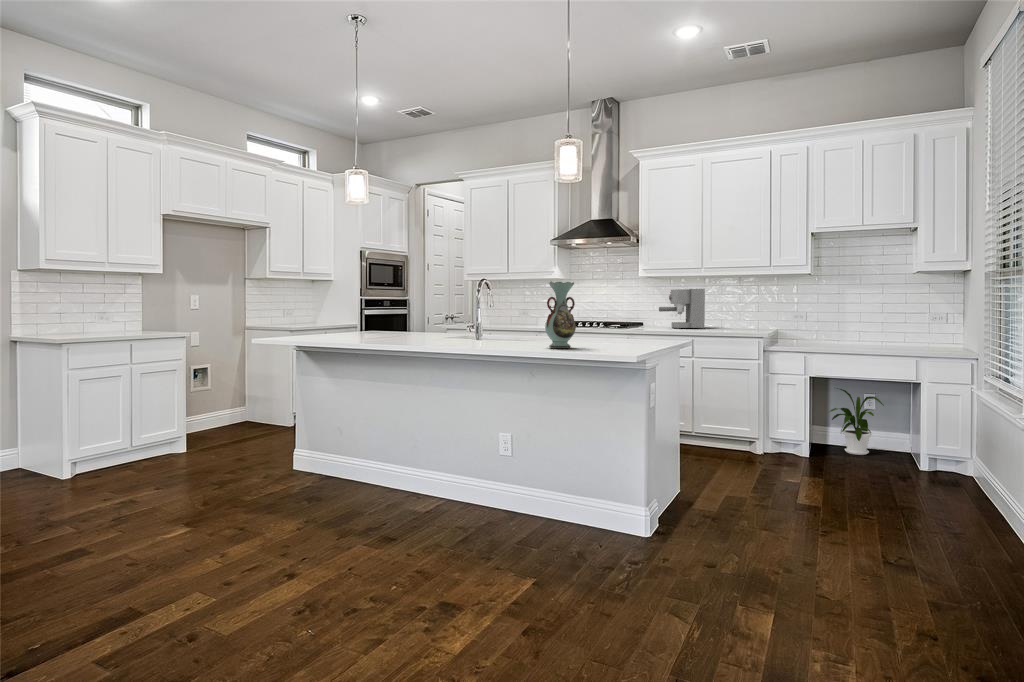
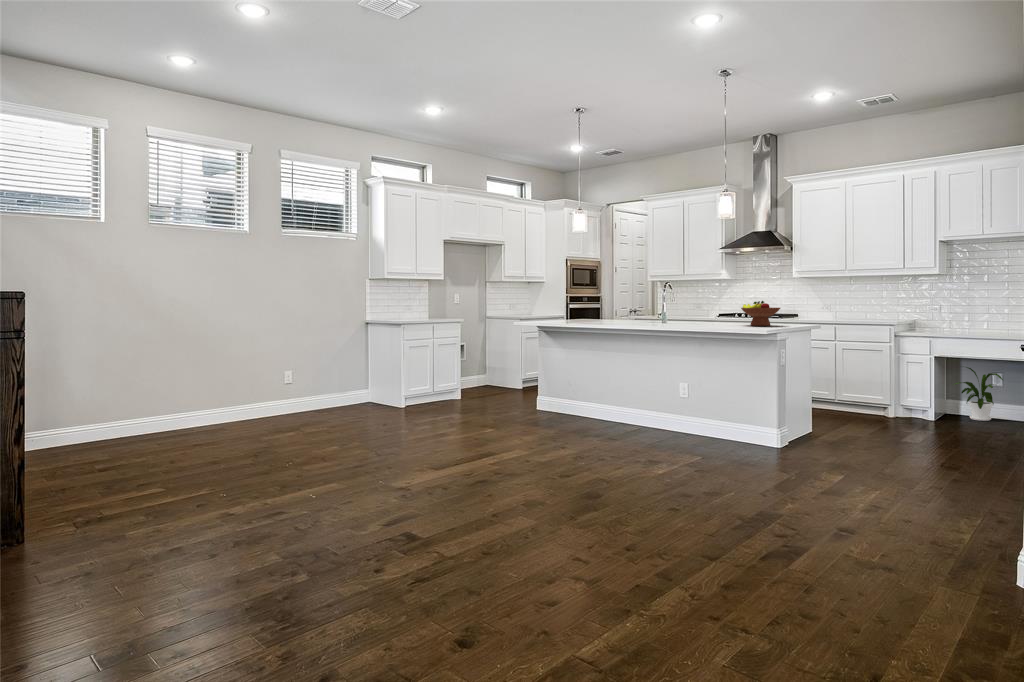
decorative vase: present [545,282,576,348] -> none [713,284,734,328]
coffee maker: present [659,289,705,329] -> none [811,286,851,318]
fruit bowl: none [583,307,638,343] -> present [741,301,780,326]

